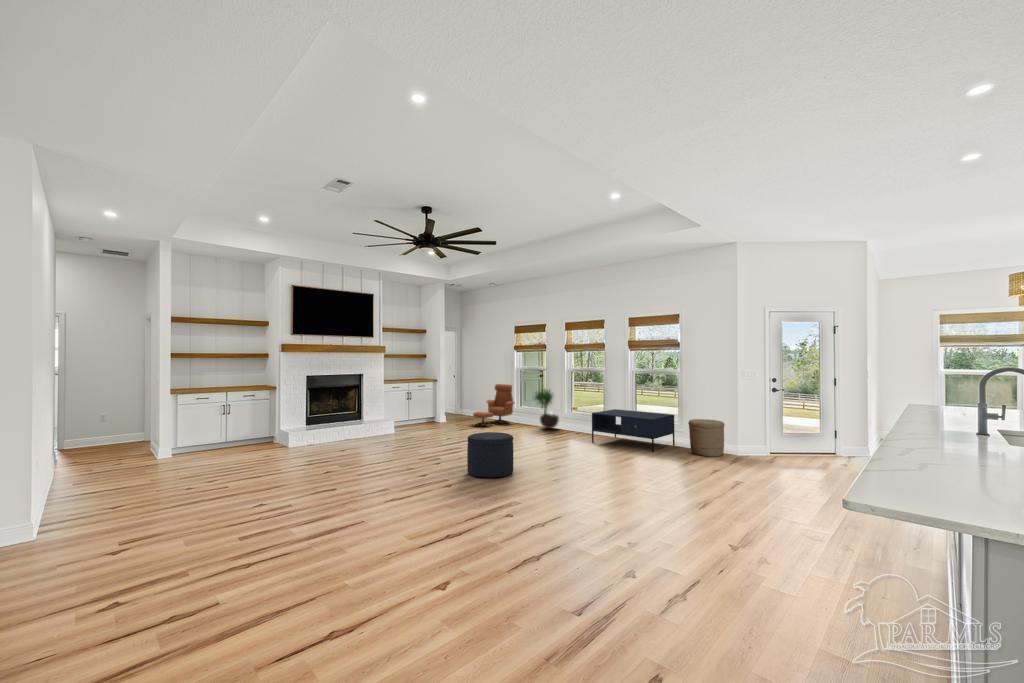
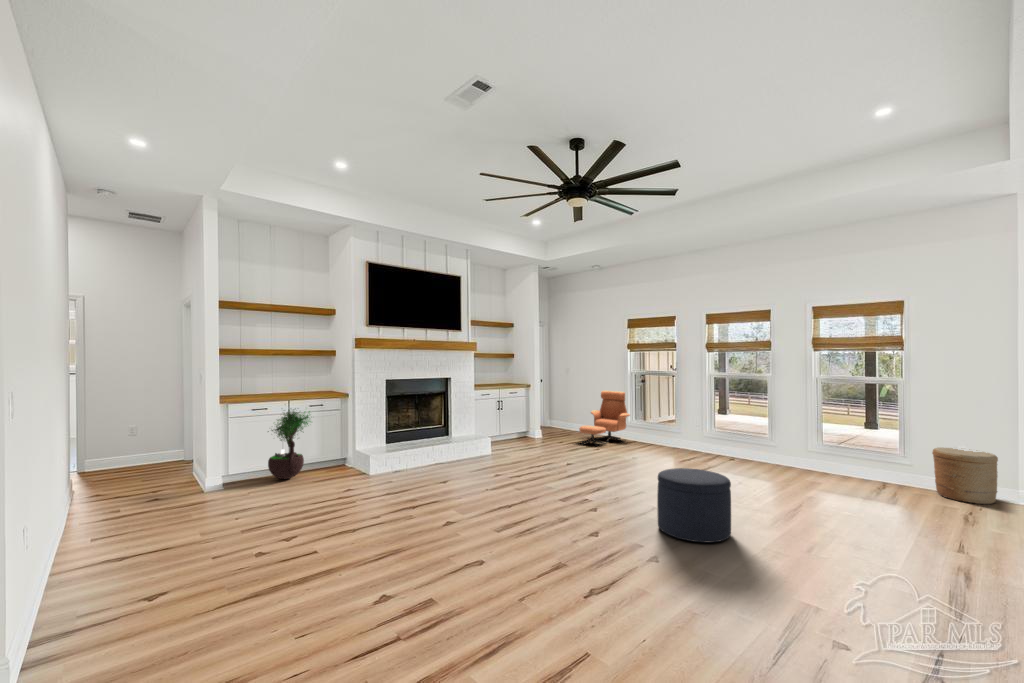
potted tree: present [535,389,559,429] -> present [268,410,310,479]
coffee table: present [592,409,675,452] -> none [770,428,893,494]

